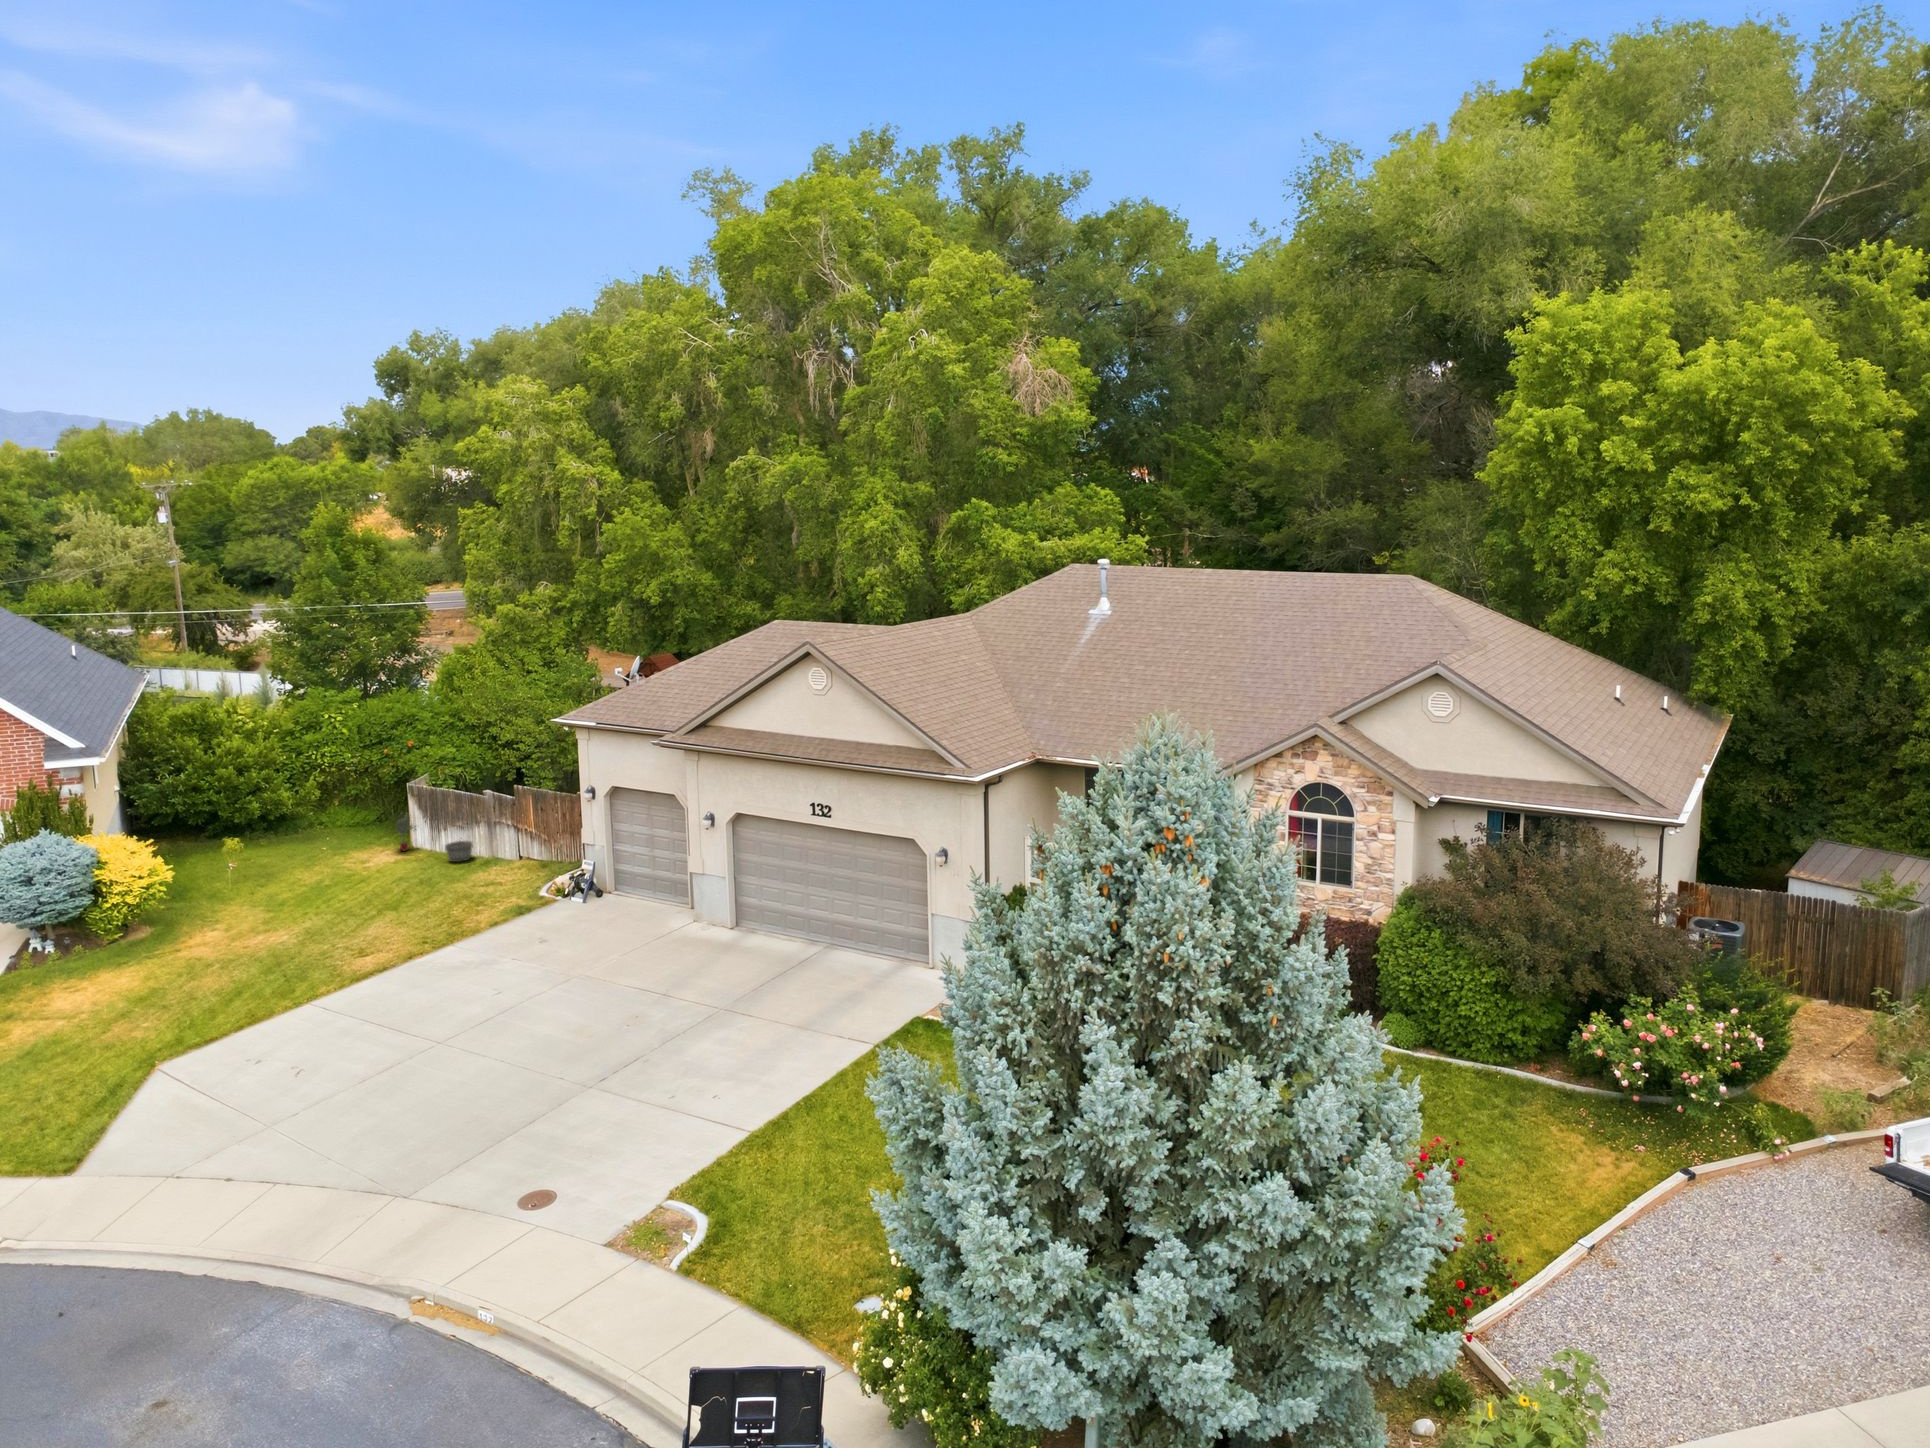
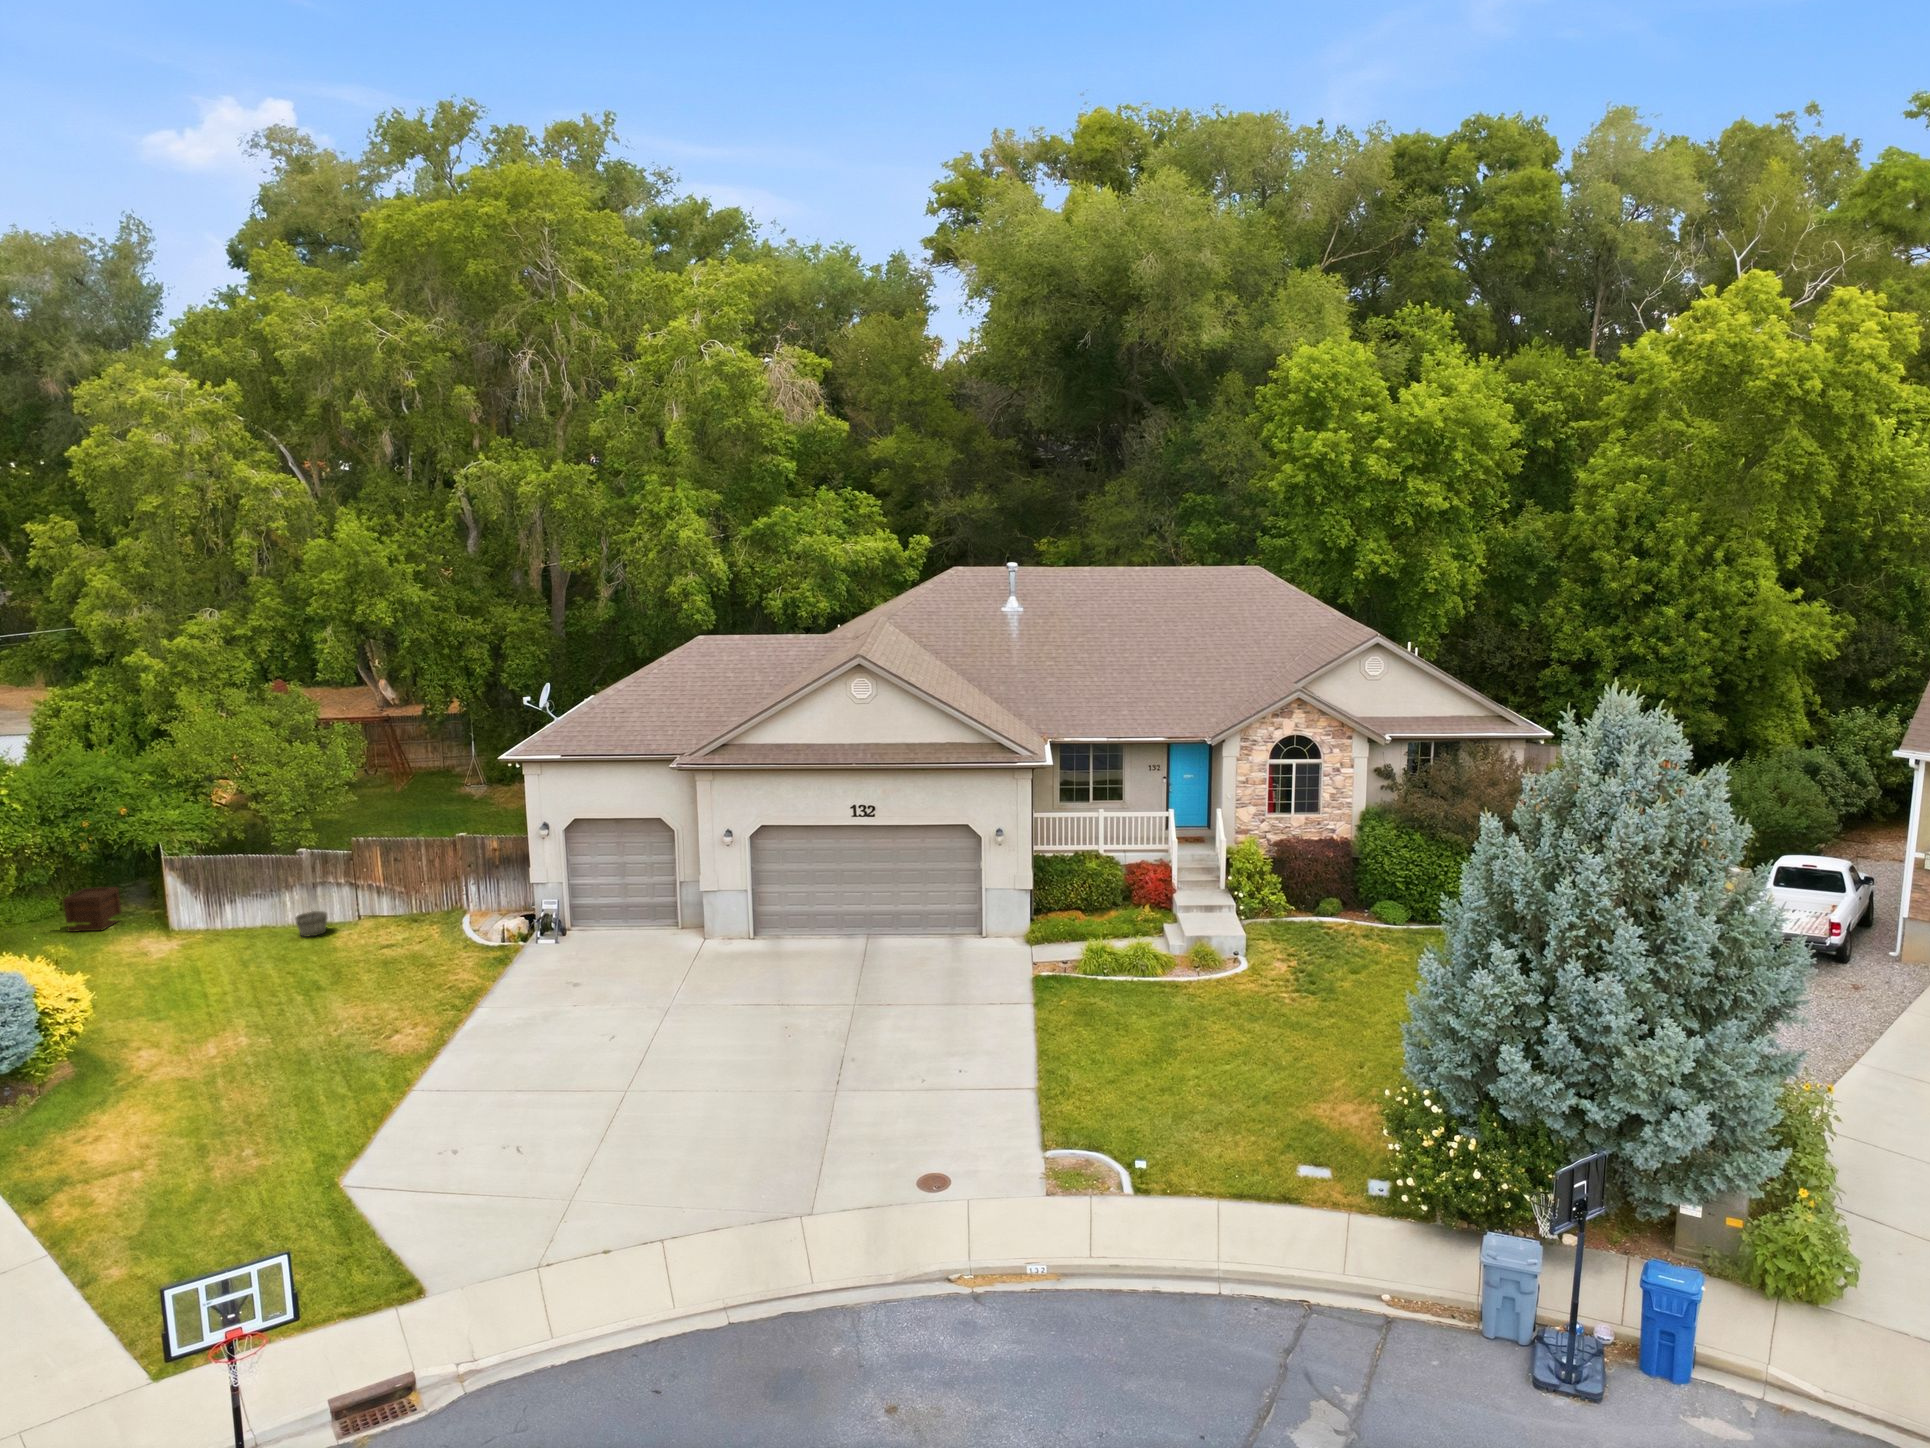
wooden crate: none [335,798,382,833] -> present [63,887,122,932]
potted tree: present [396,813,416,851] -> none [198,889,232,937]

